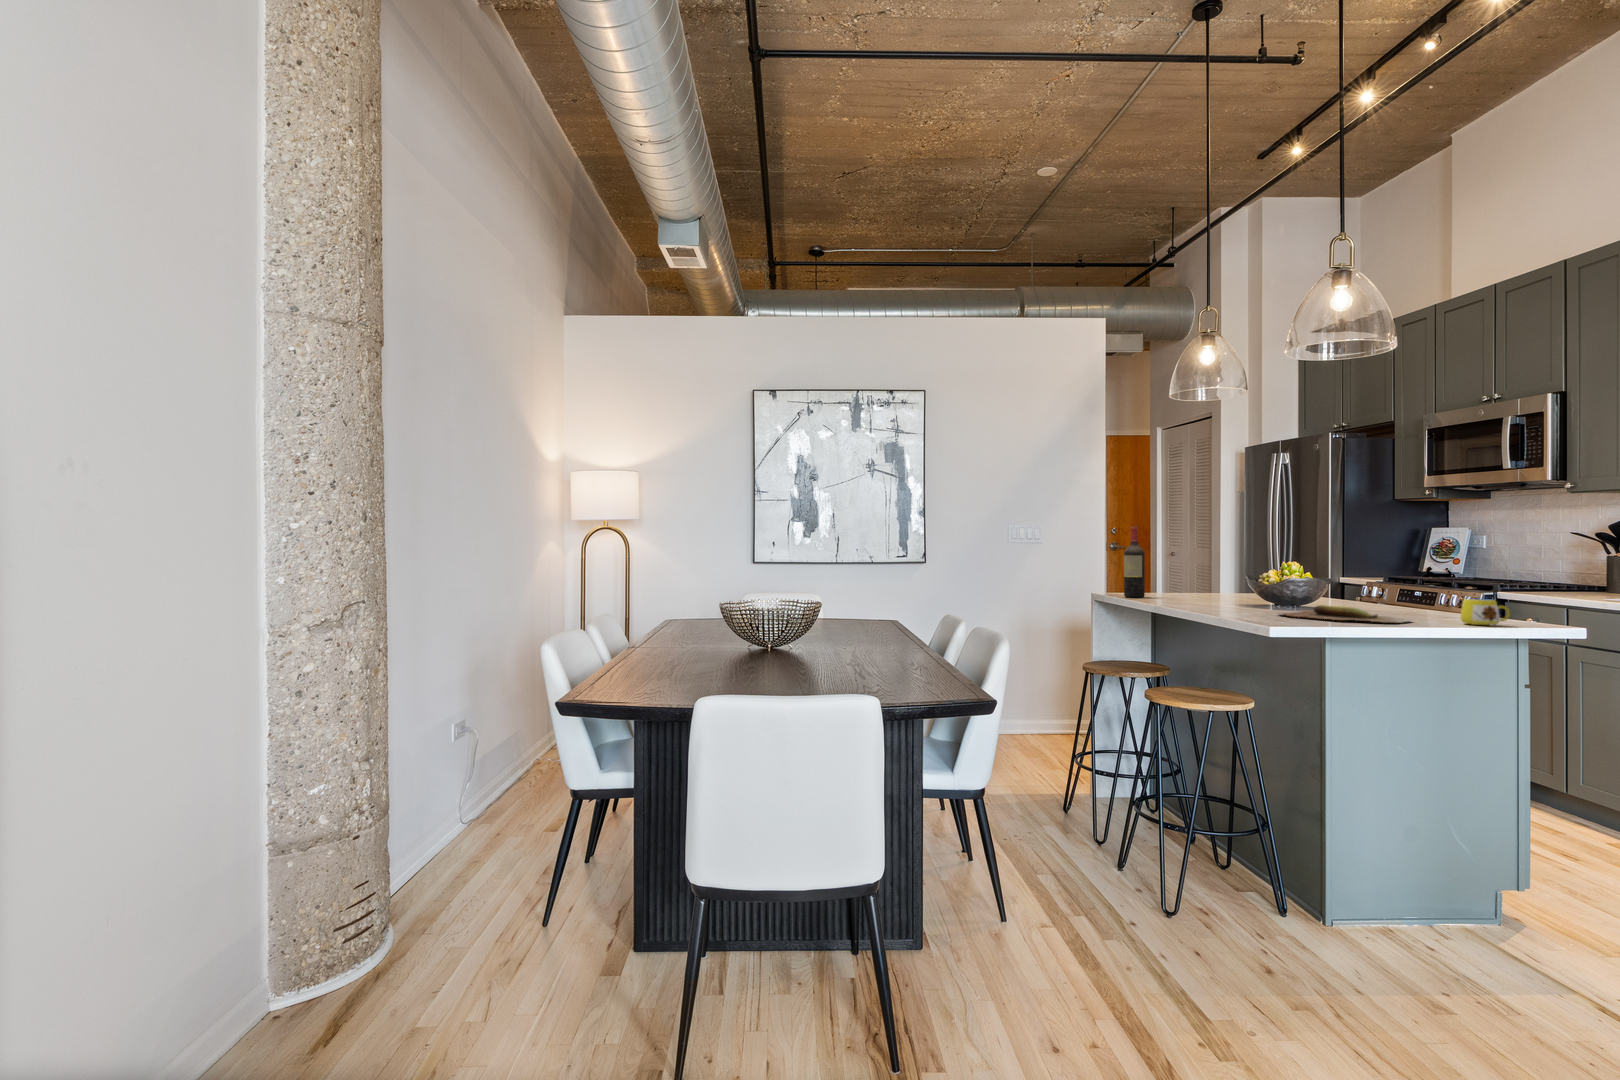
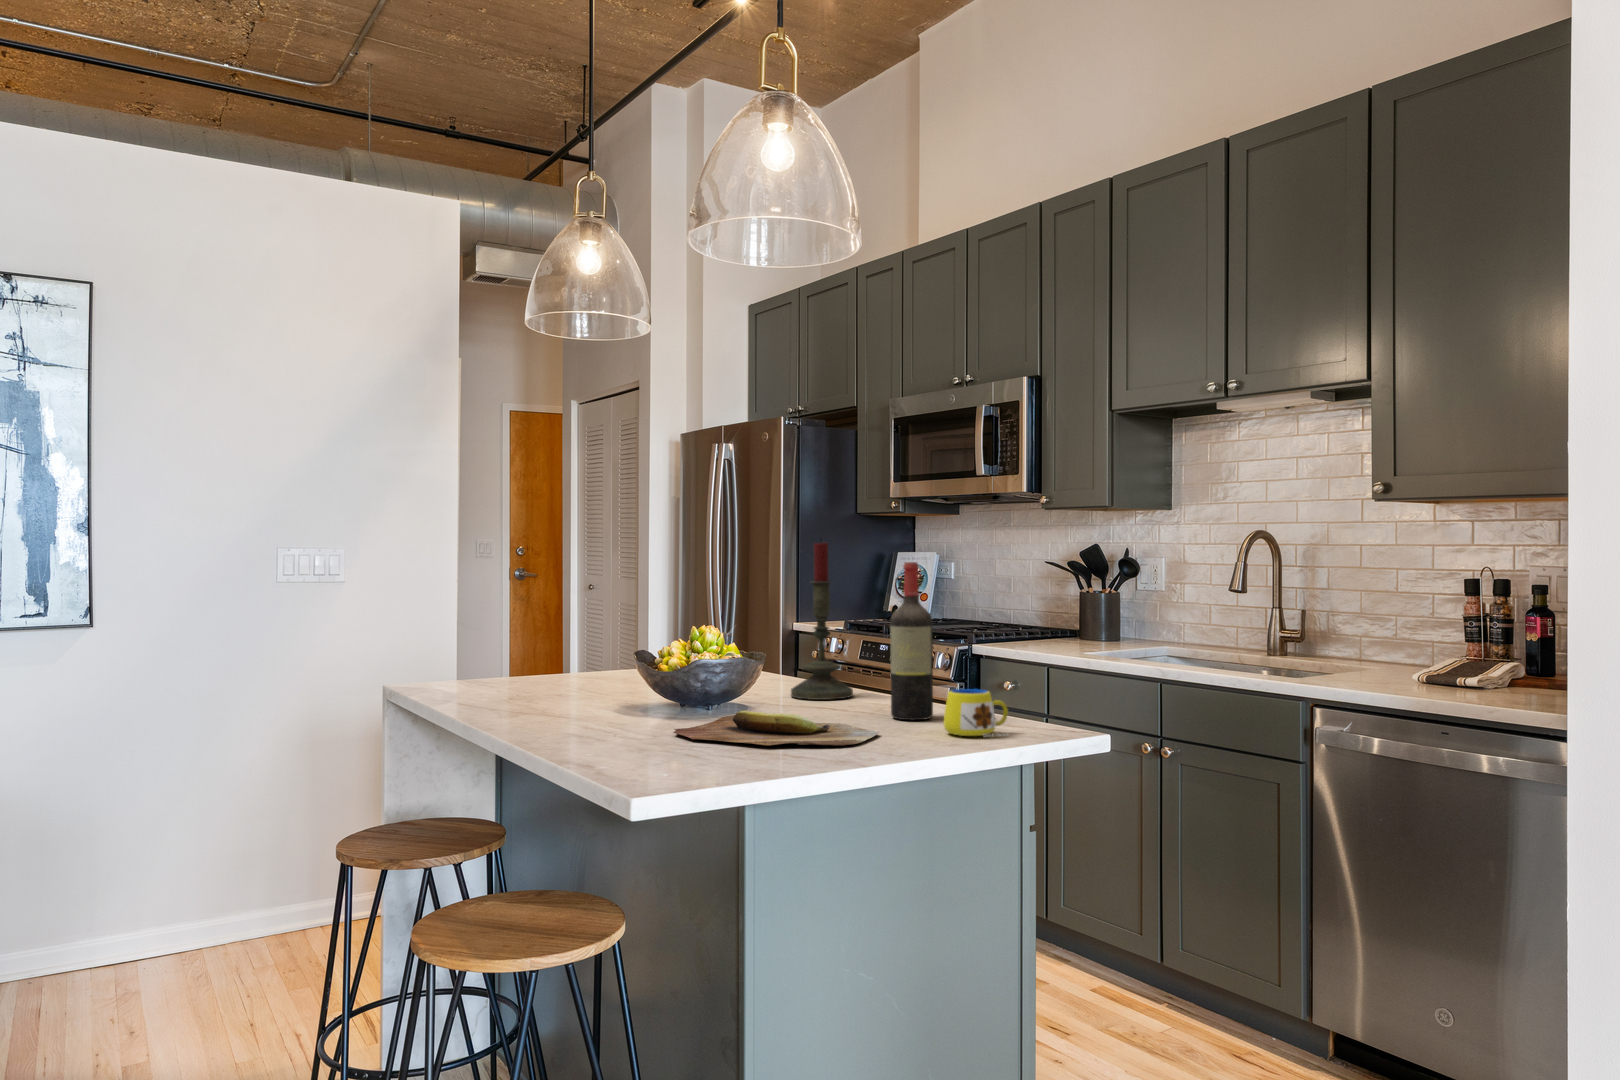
candle: none [1347,512,1393,609] -> present [791,542,853,700]
wine bottle: present [1124,527,1145,598] -> present [890,562,933,720]

